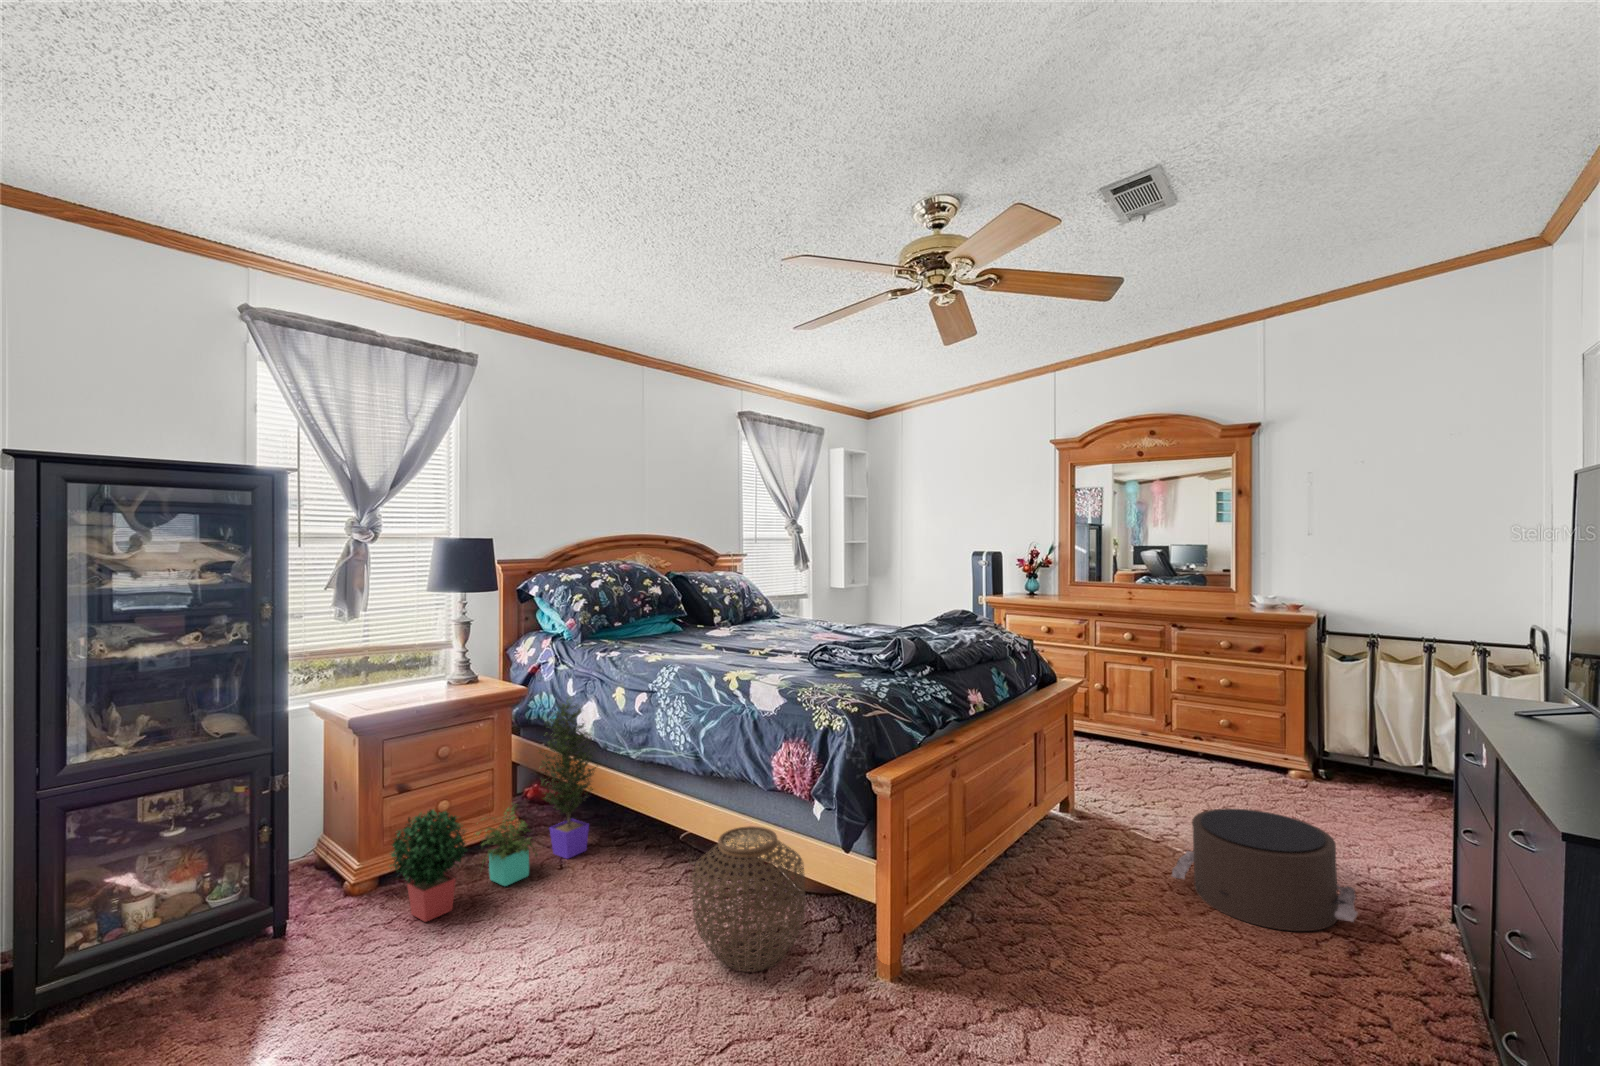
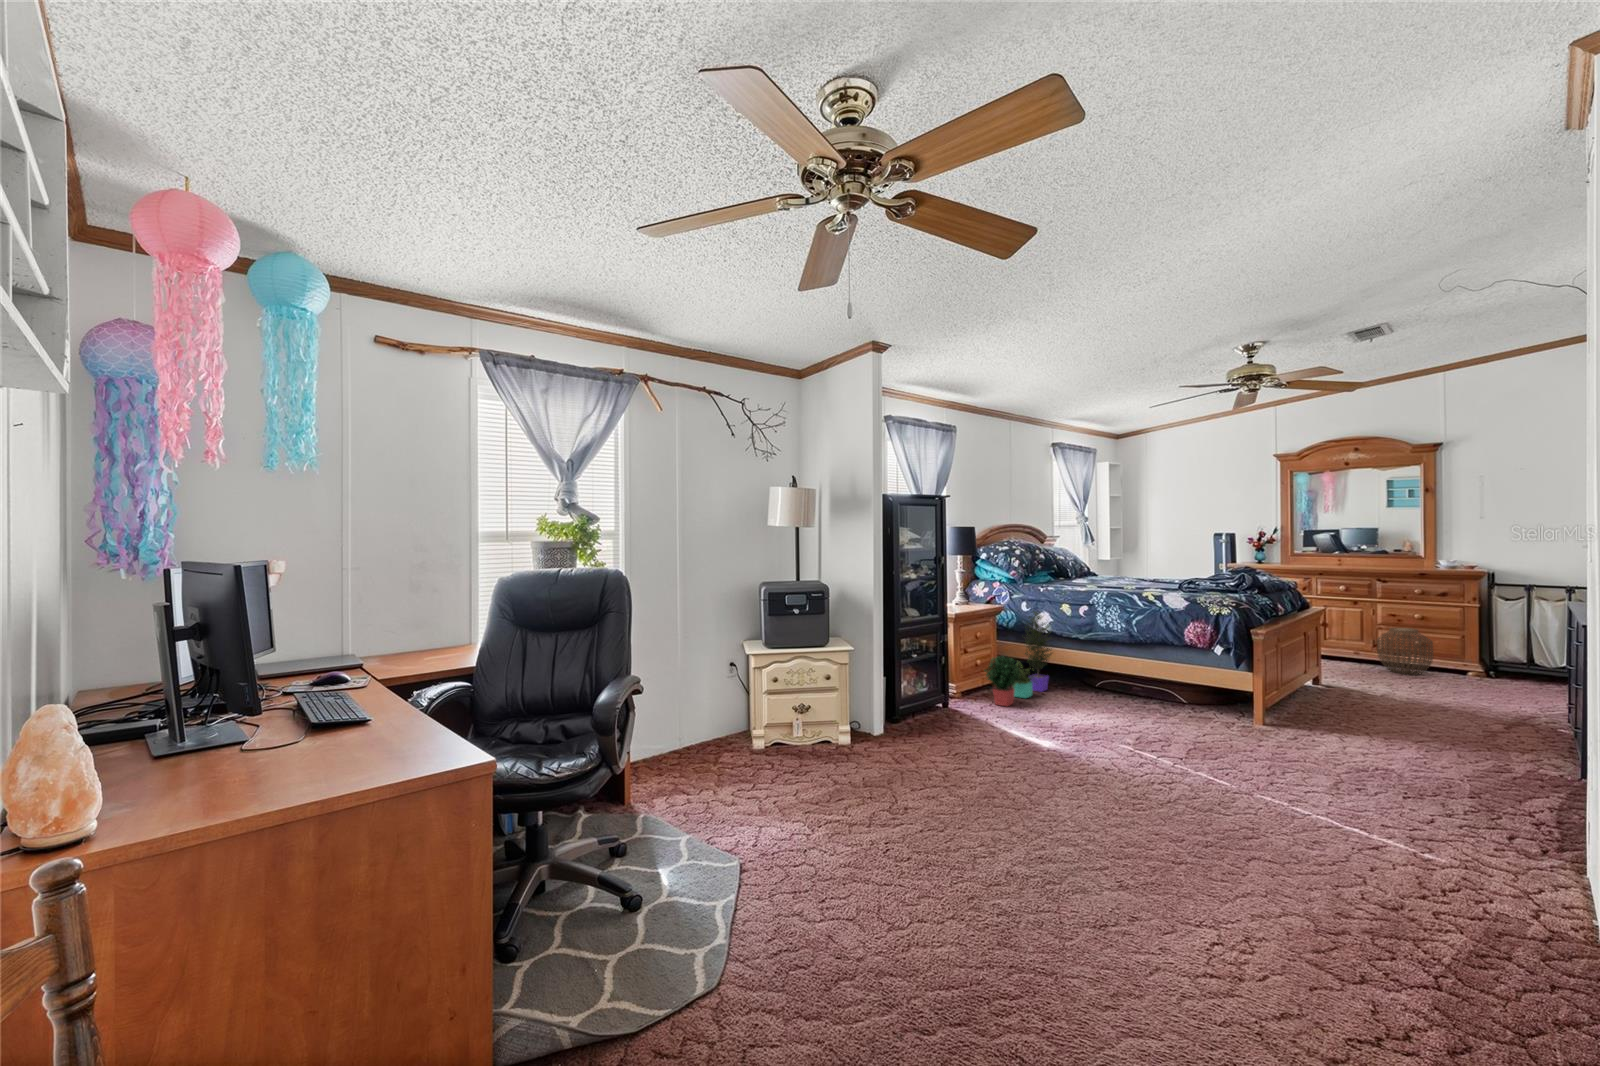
pouf: present [1172,809,1358,931] -> none [1403,670,1517,721]
woven basket: present [692,826,805,971] -> present [1377,628,1433,675]

